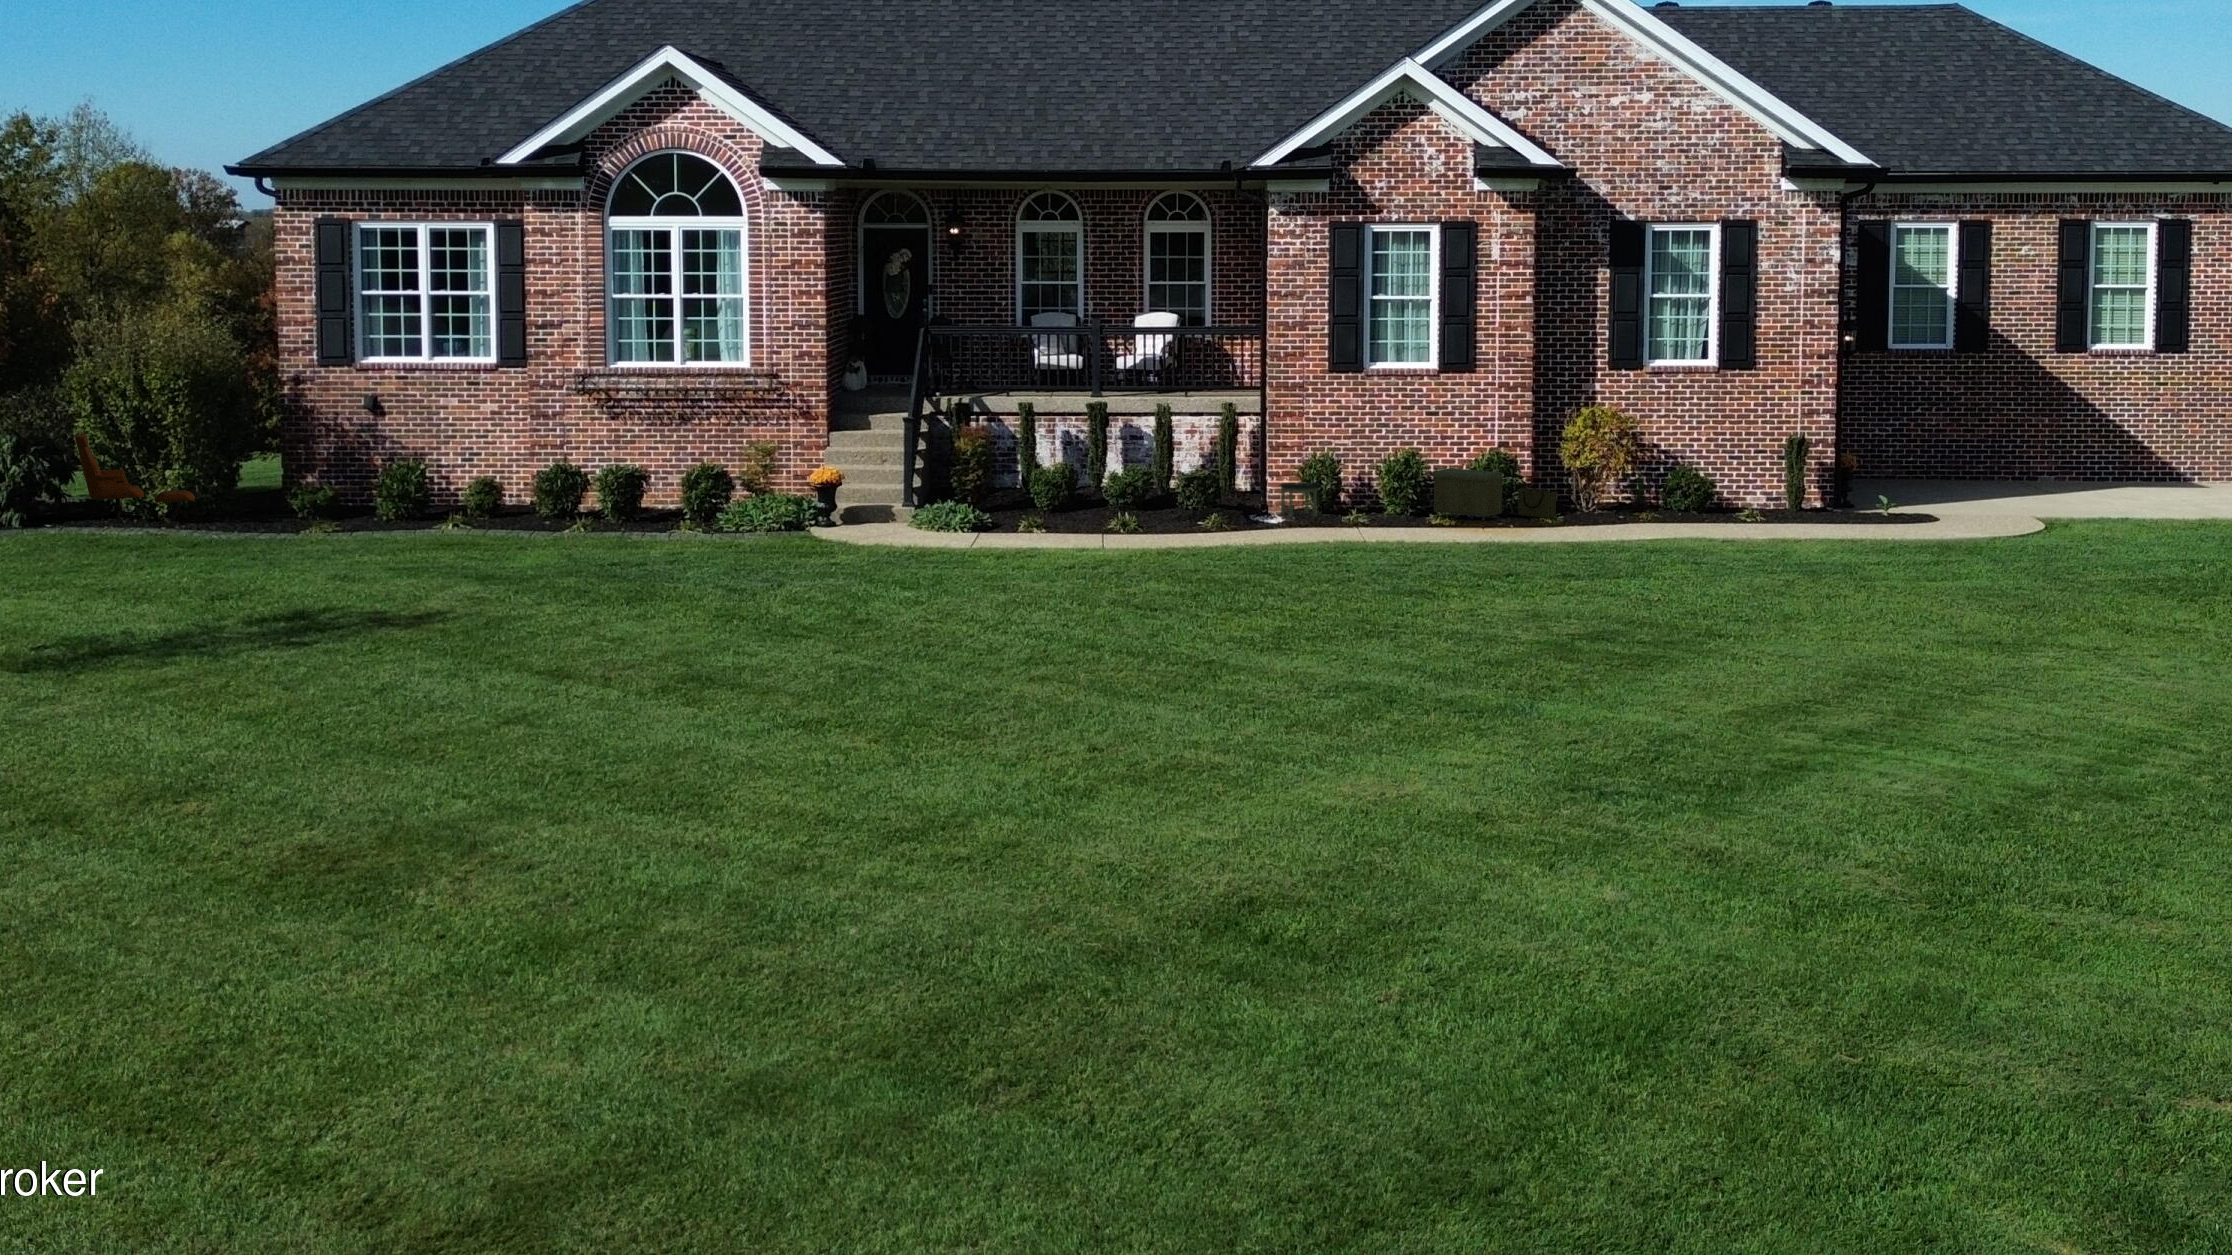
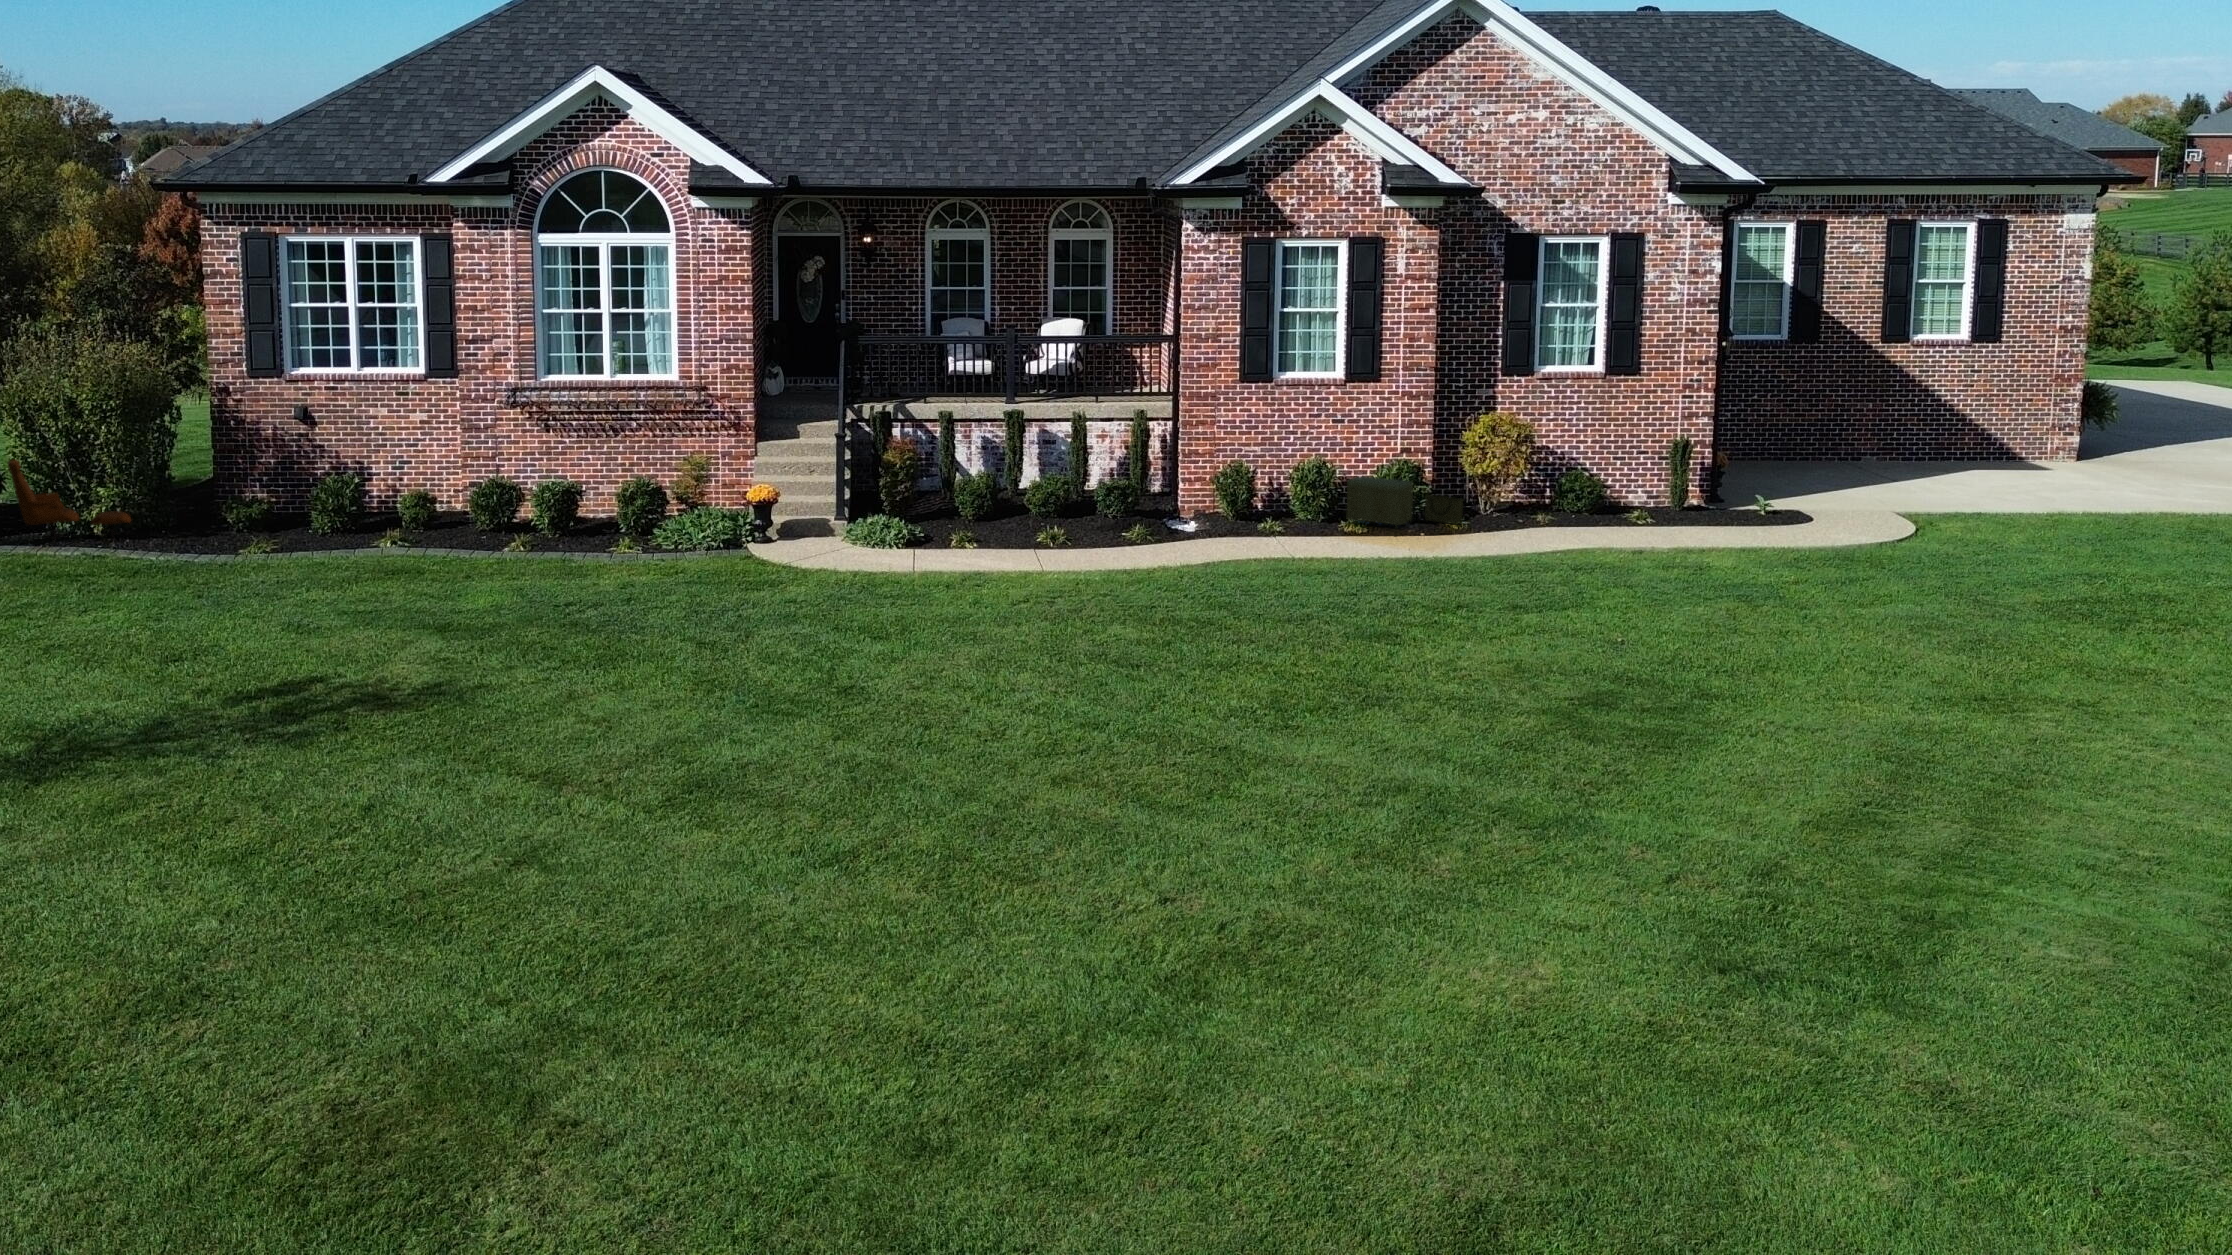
decorative plant: present [1622,468,1651,512] -> none [1515,470,1558,514]
round table: present [1279,483,1318,518] -> none [1198,491,1238,527]

